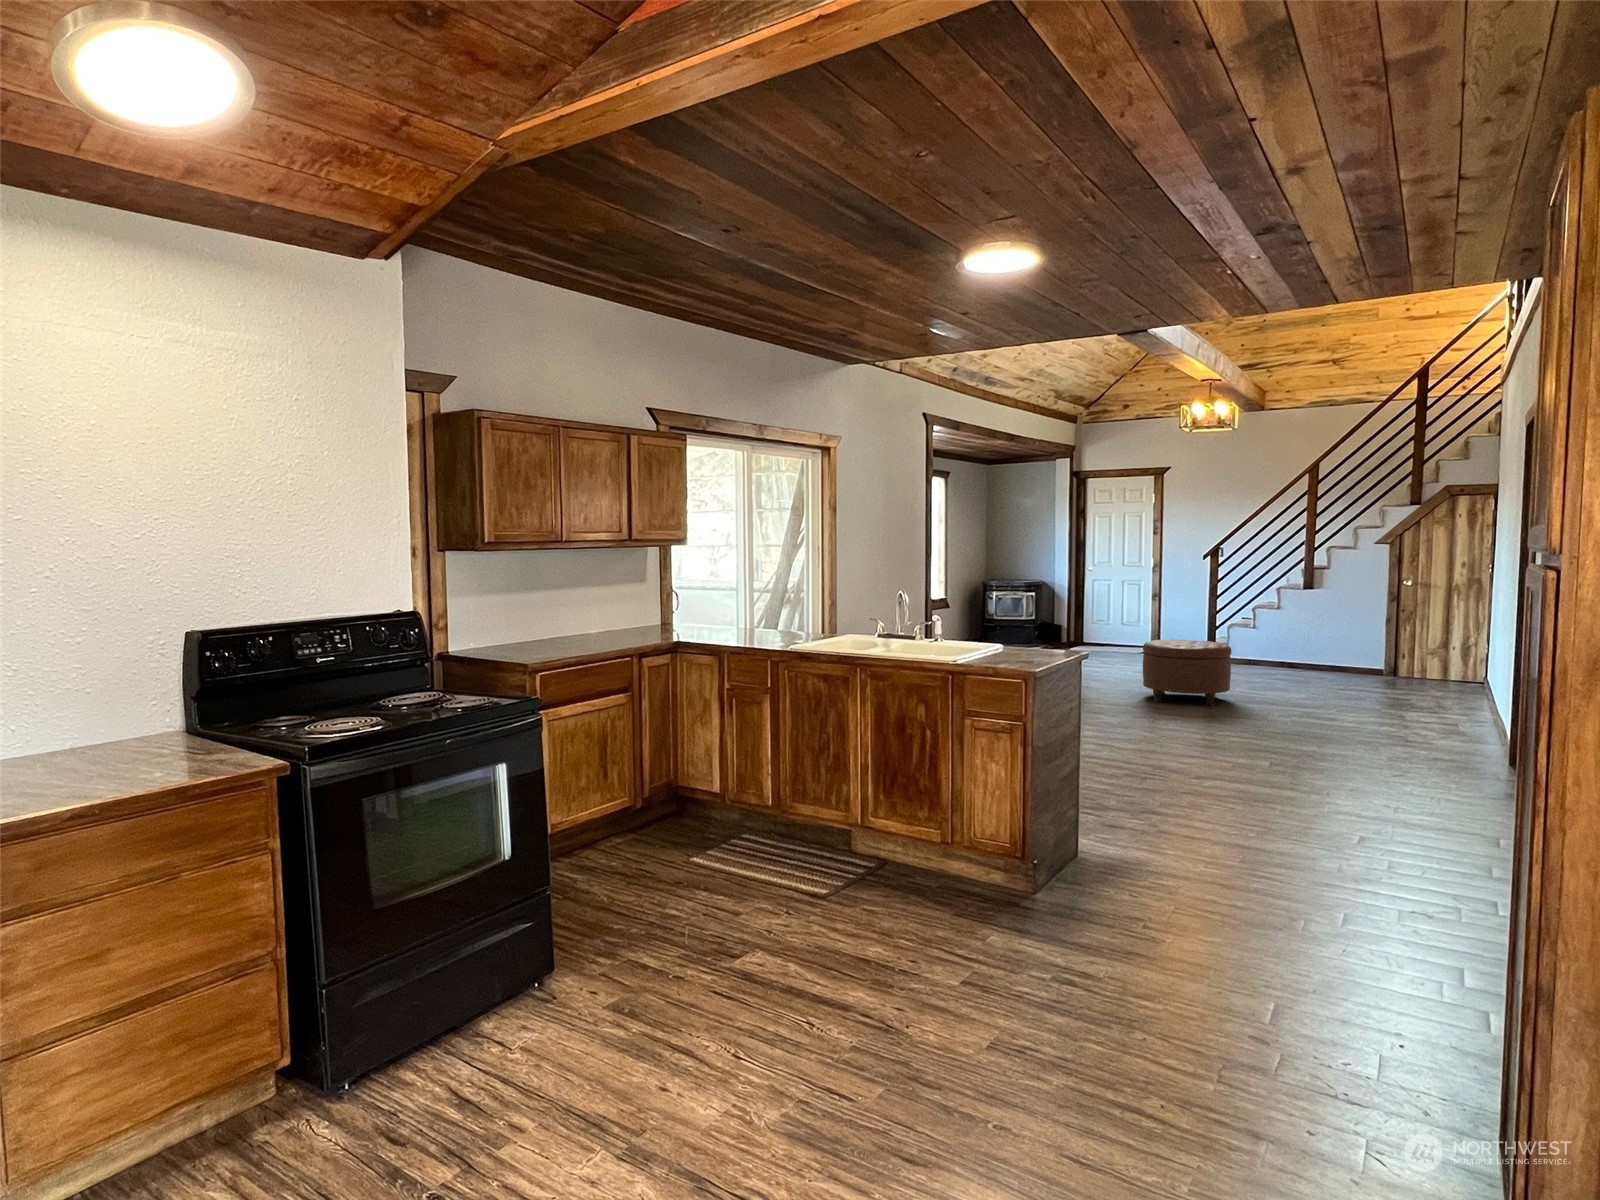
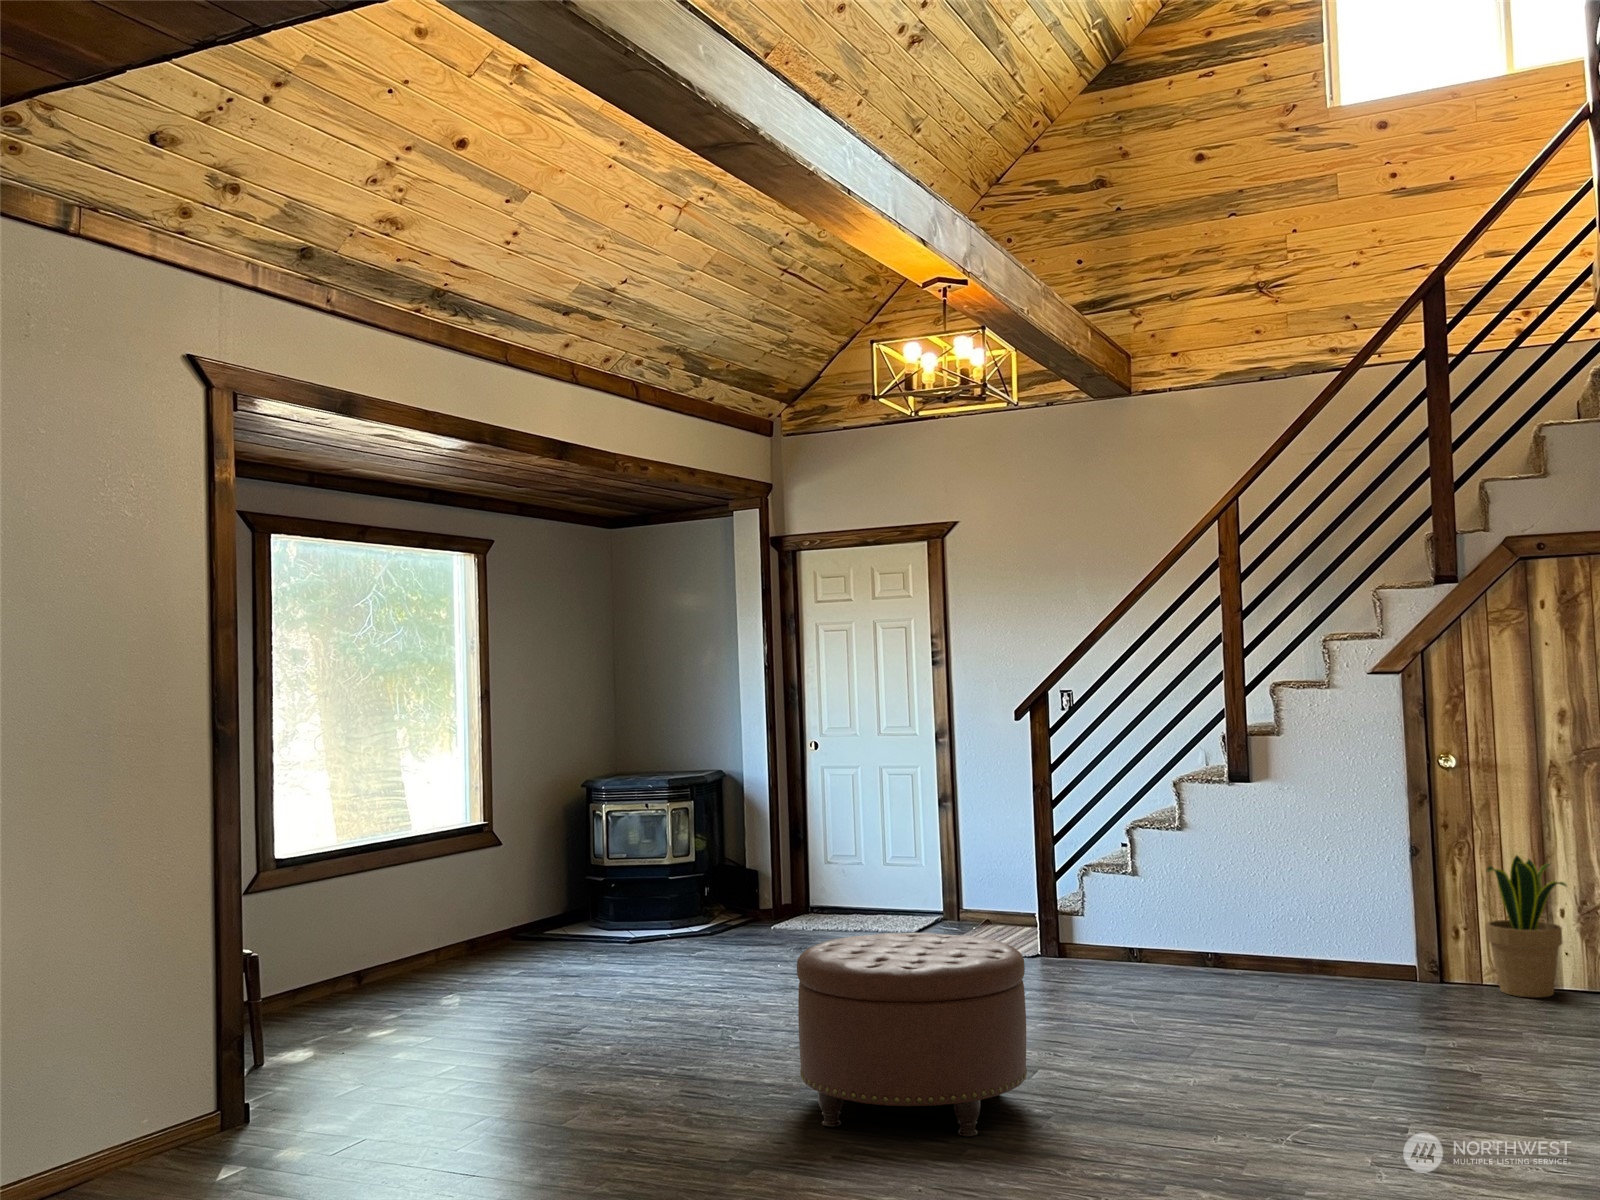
potted plant: none [1418,622,1457,681] -> present [1485,855,1566,997]

